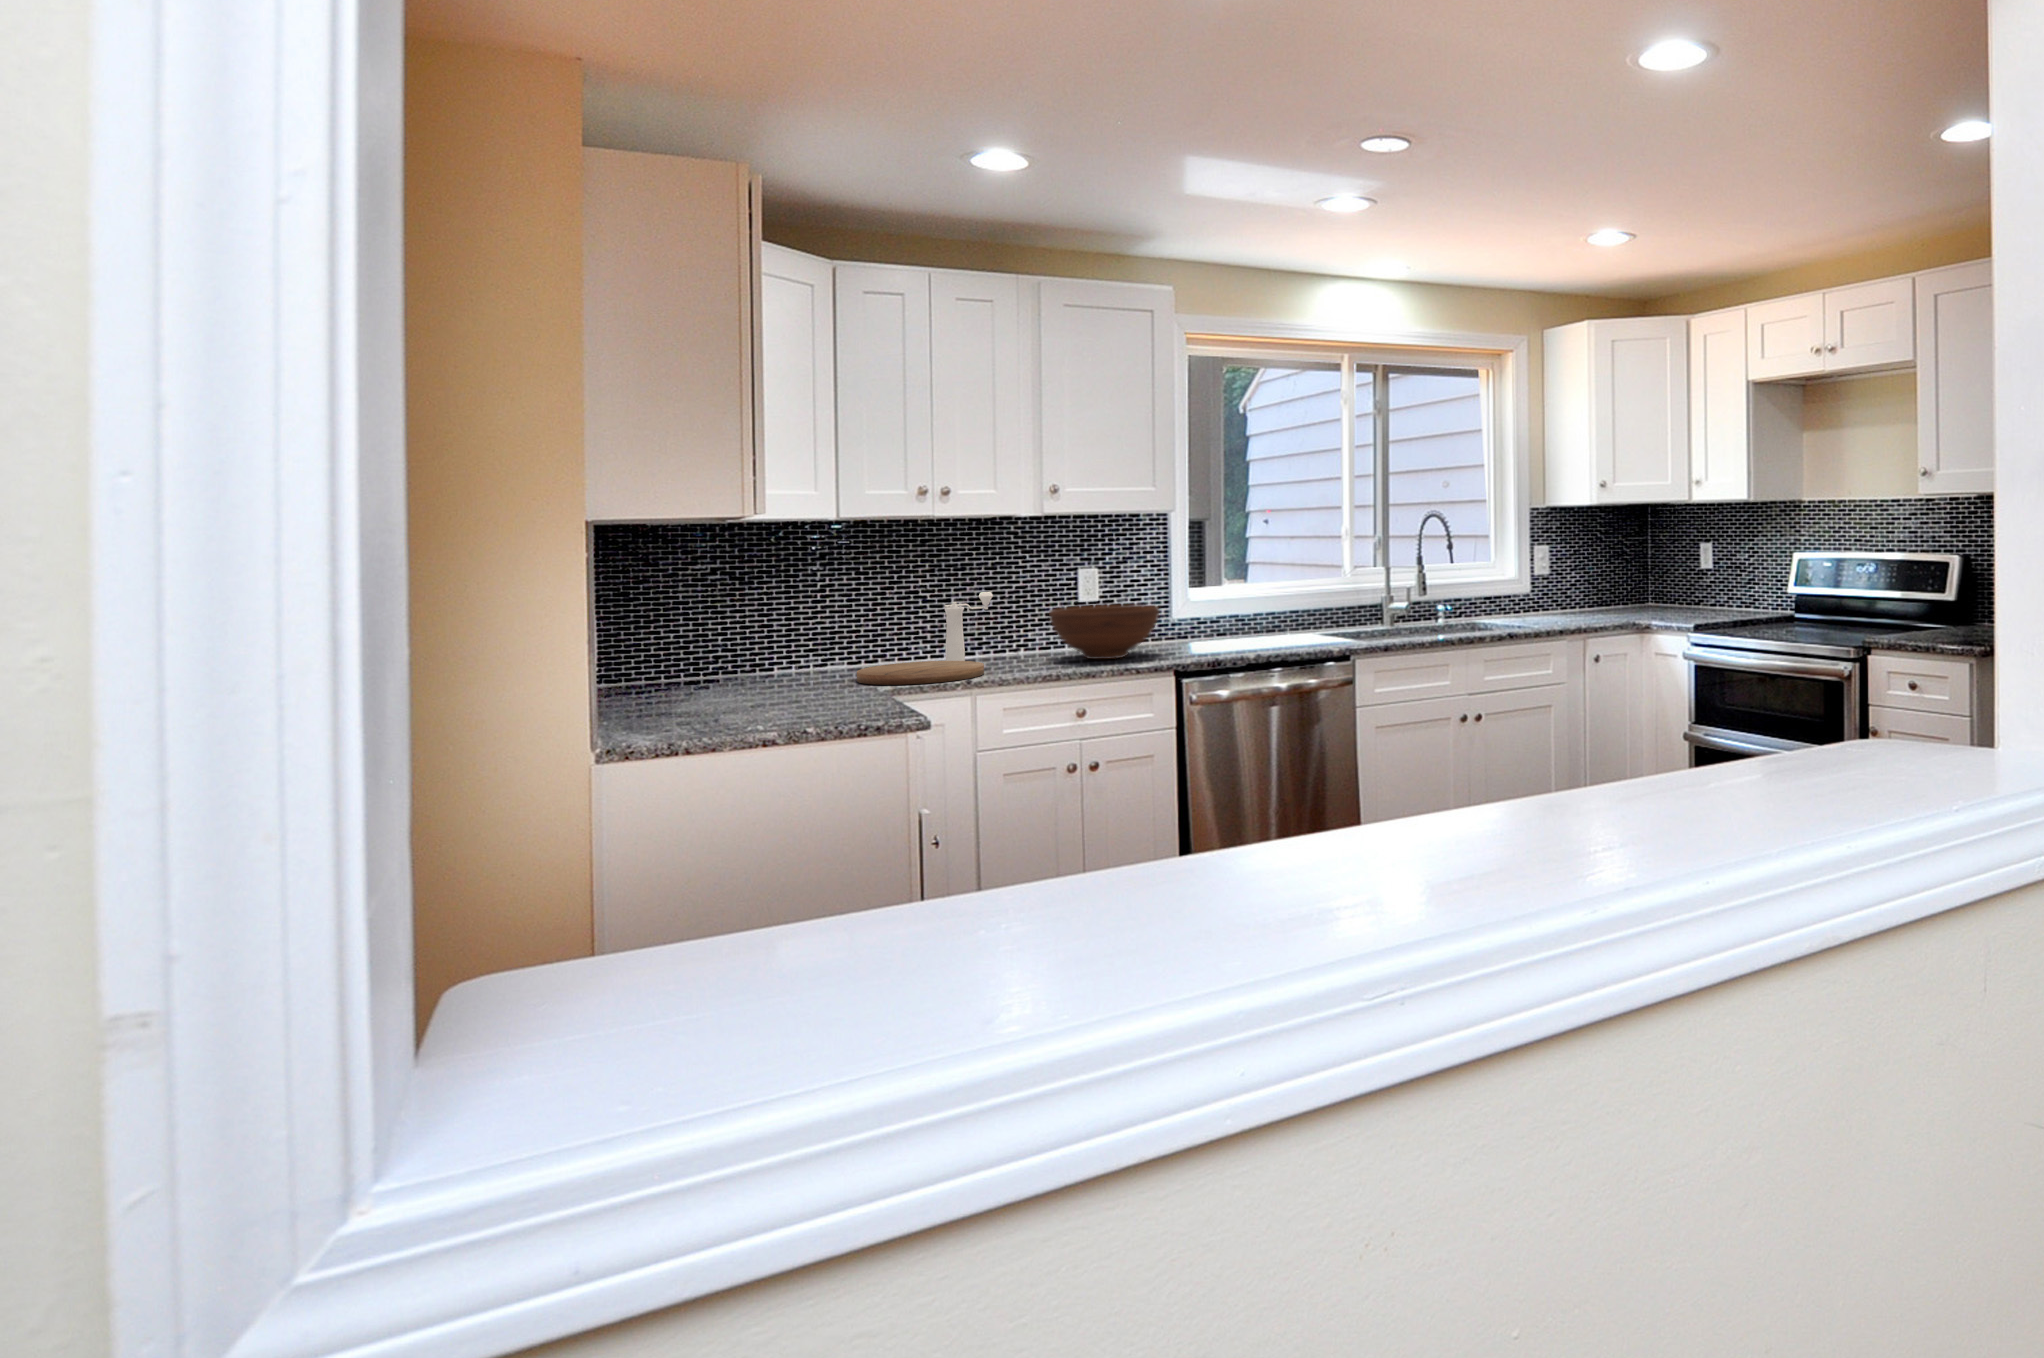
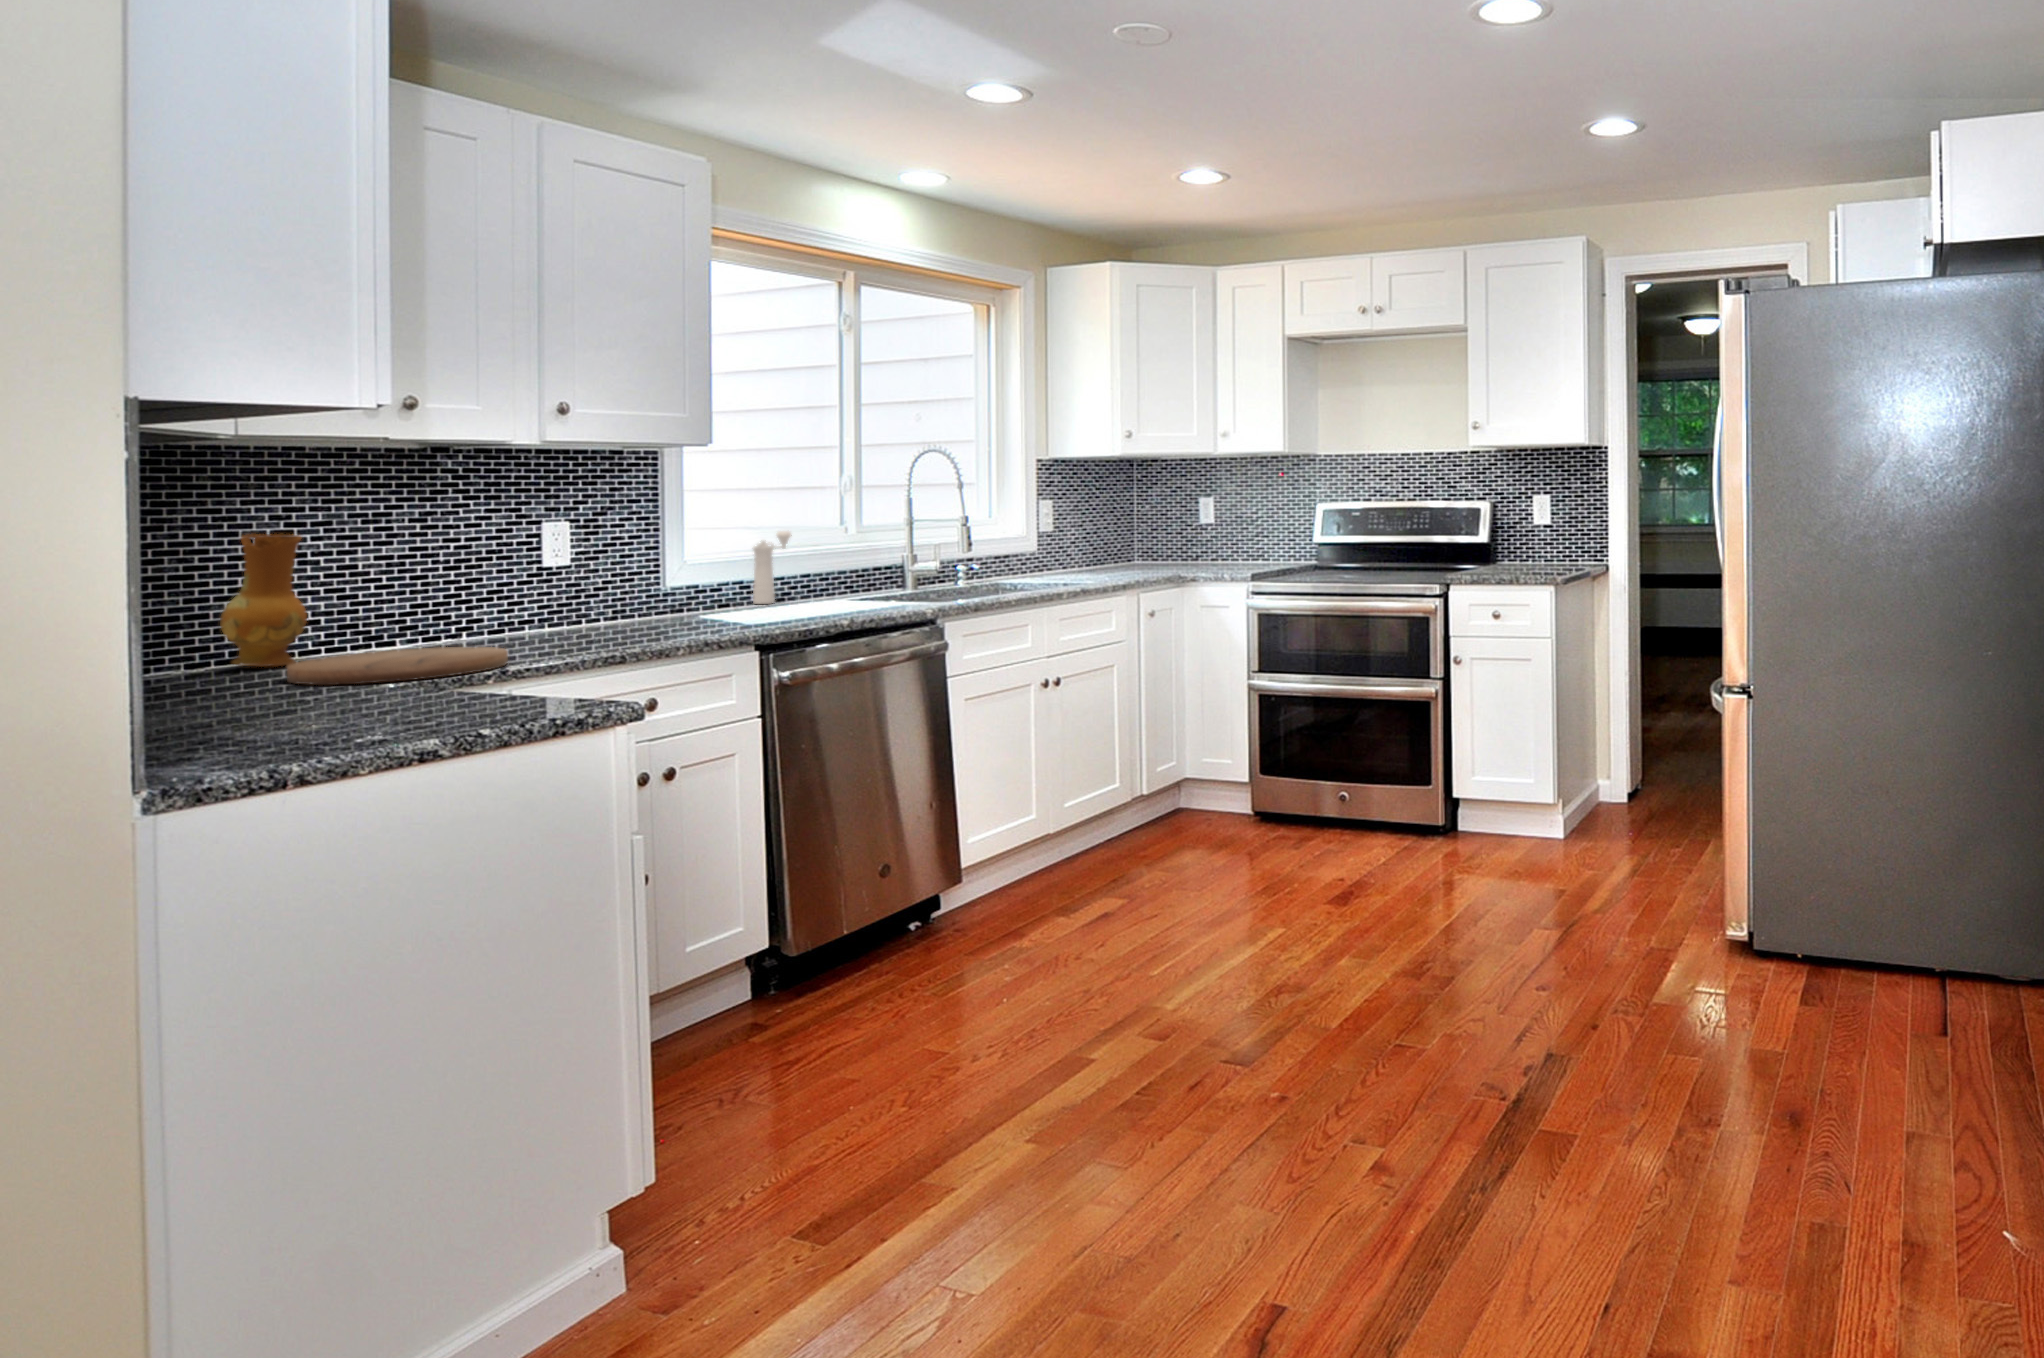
ceramic jug: none [860,579,907,667] -> present [220,534,307,667]
pepper mill: present [945,592,993,661] -> present [753,531,792,604]
fruit bowl: present [1049,605,1159,659] -> none [556,565,722,637]

